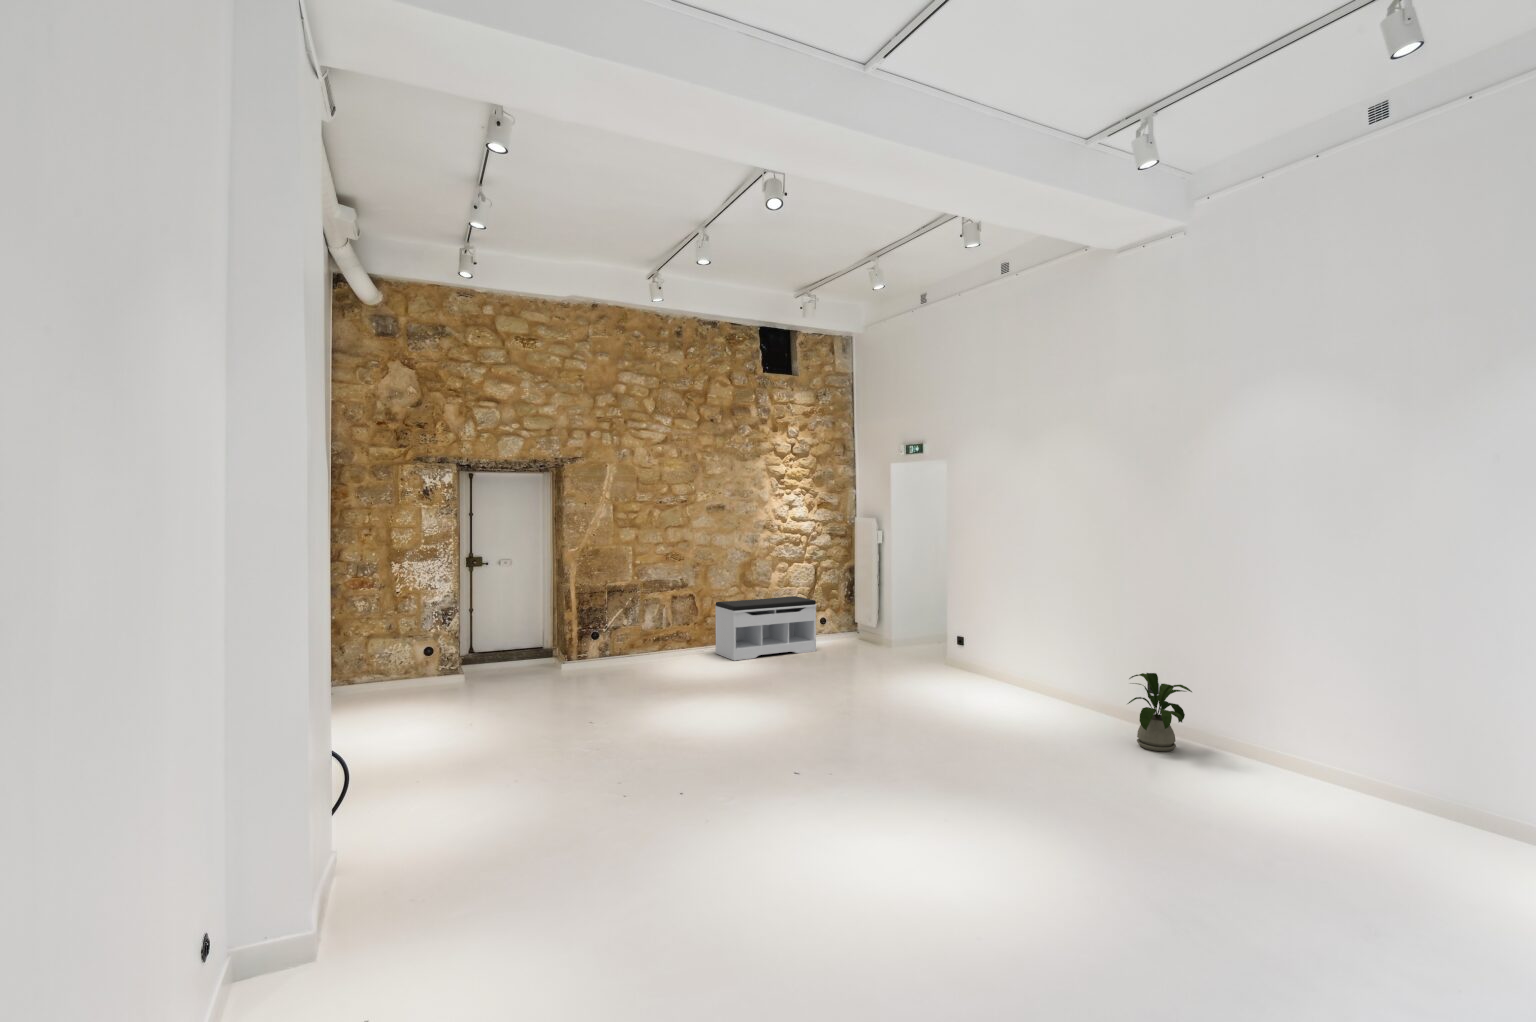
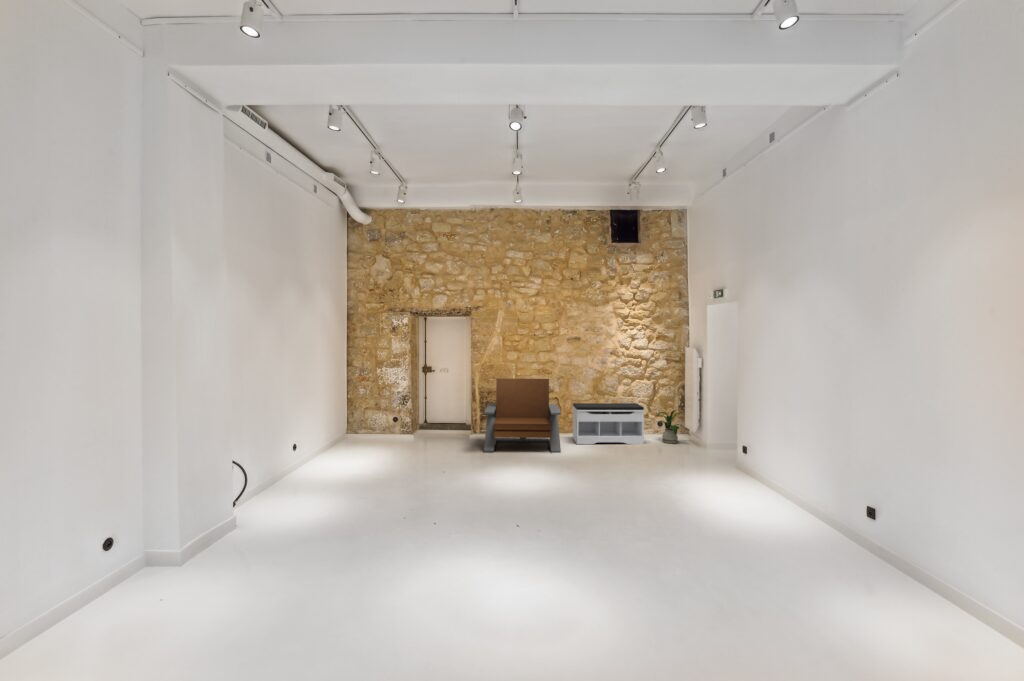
lounge chair: none [595,568,730,687] -> present [484,378,561,453]
house plant: present [1128,673,1192,751] -> present [657,410,686,443]

